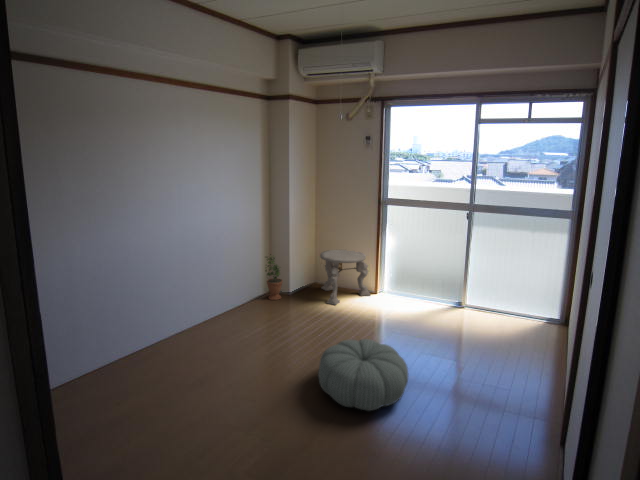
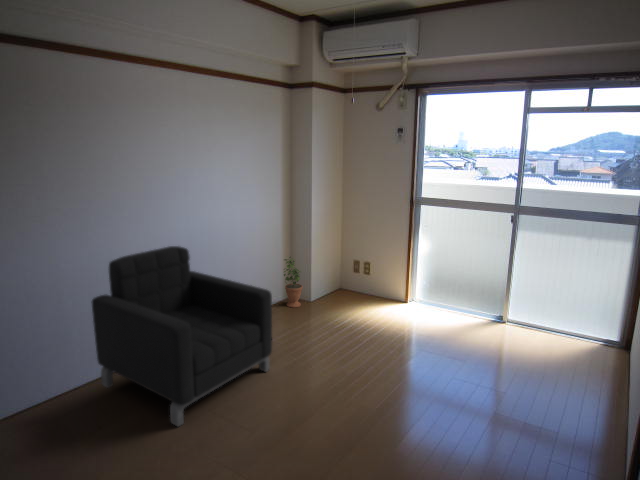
armchair: none [75,246,256,425] -> present [91,246,272,426]
side table: present [320,250,370,305] -> none [345,254,401,315]
pouf: present [318,339,408,411] -> none [336,350,432,424]

